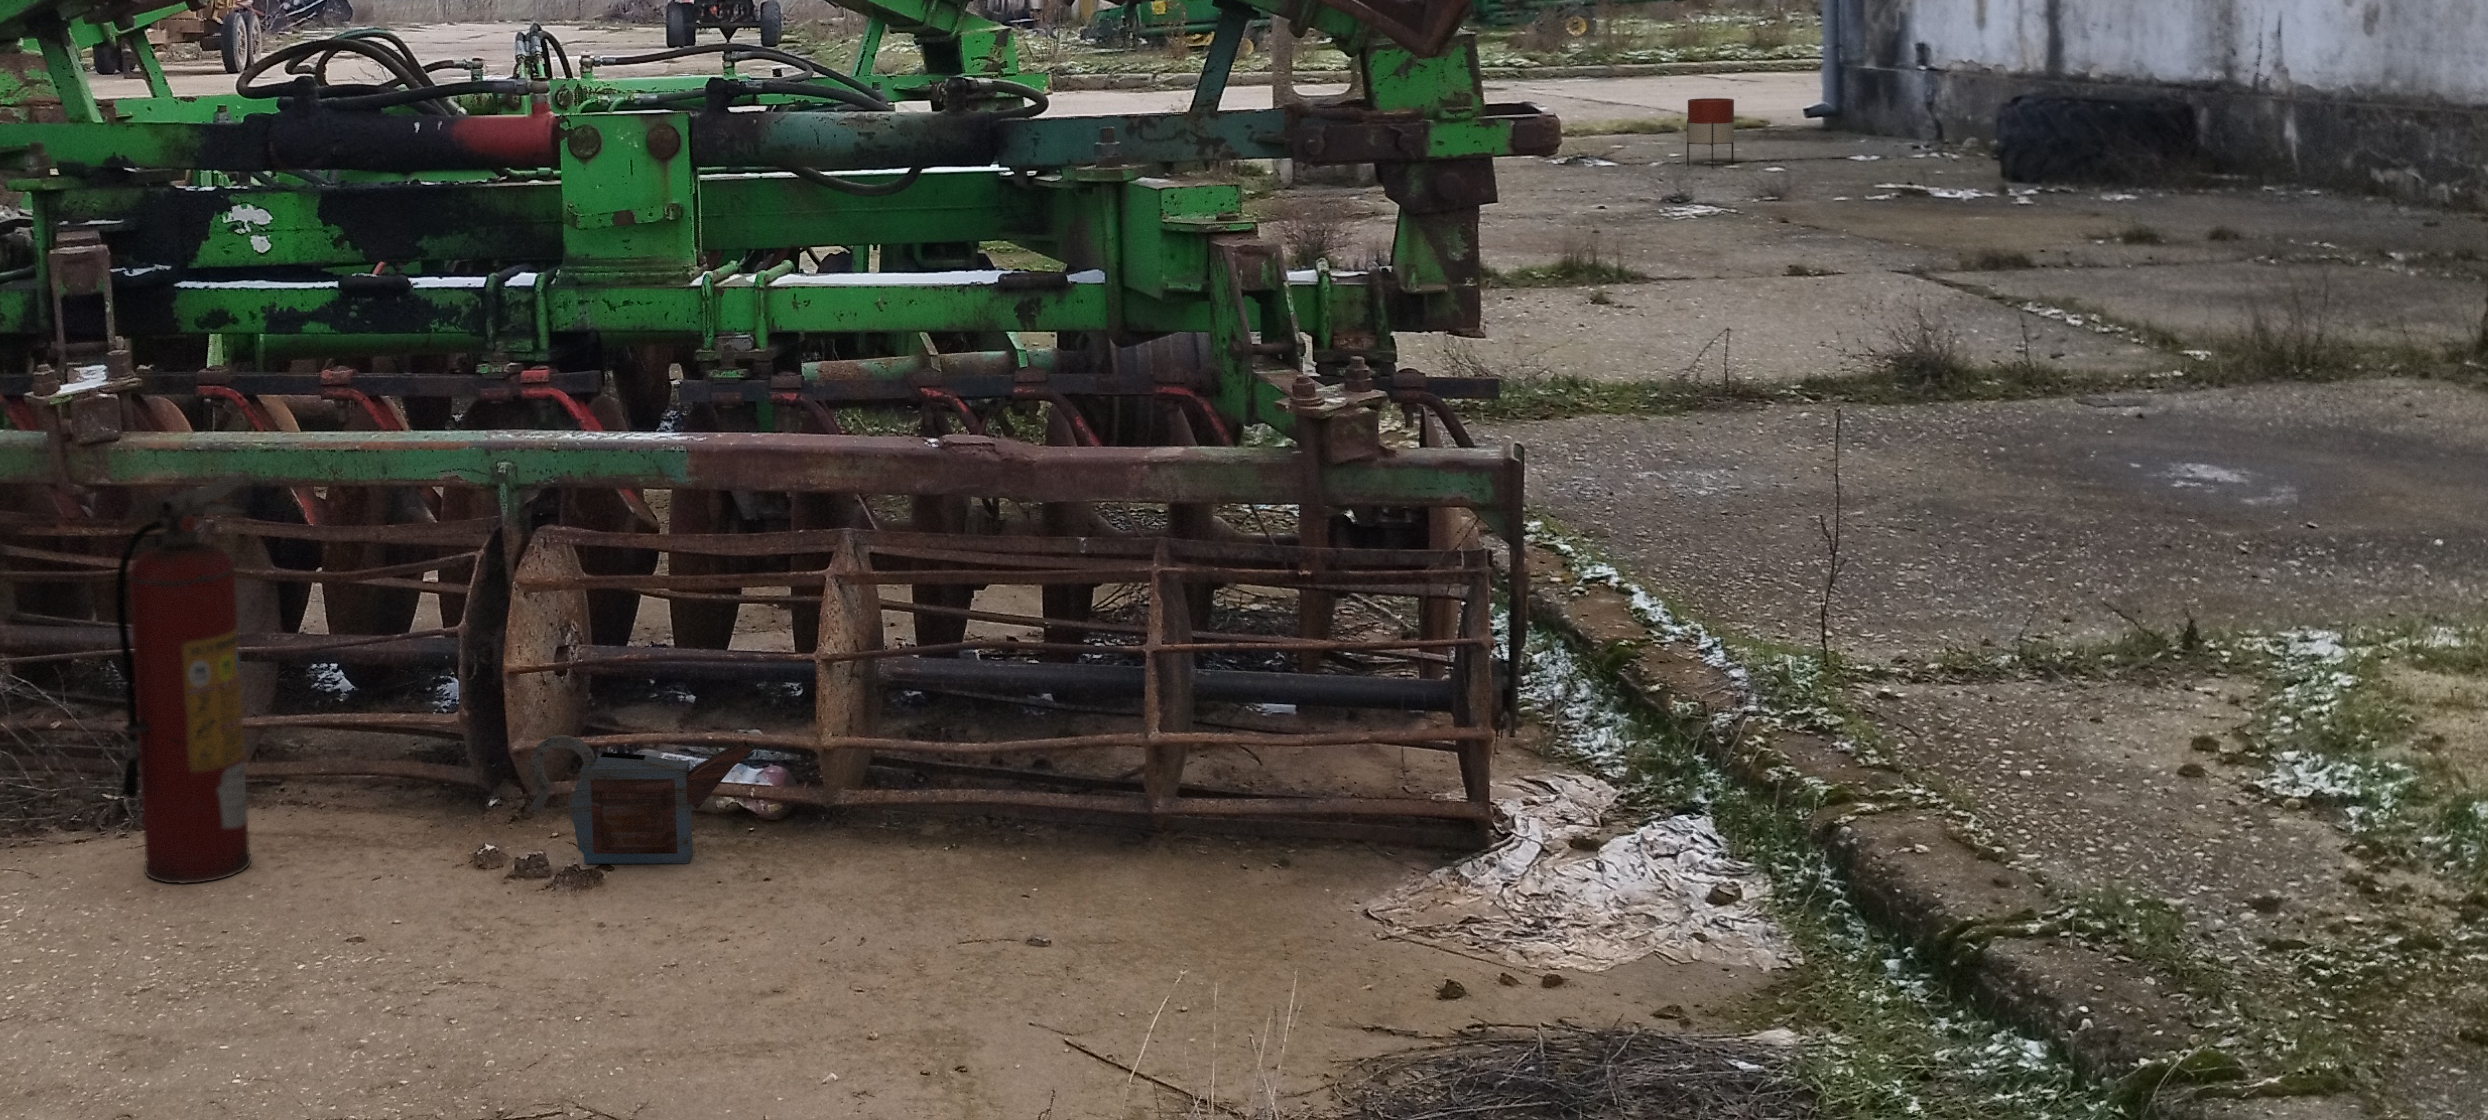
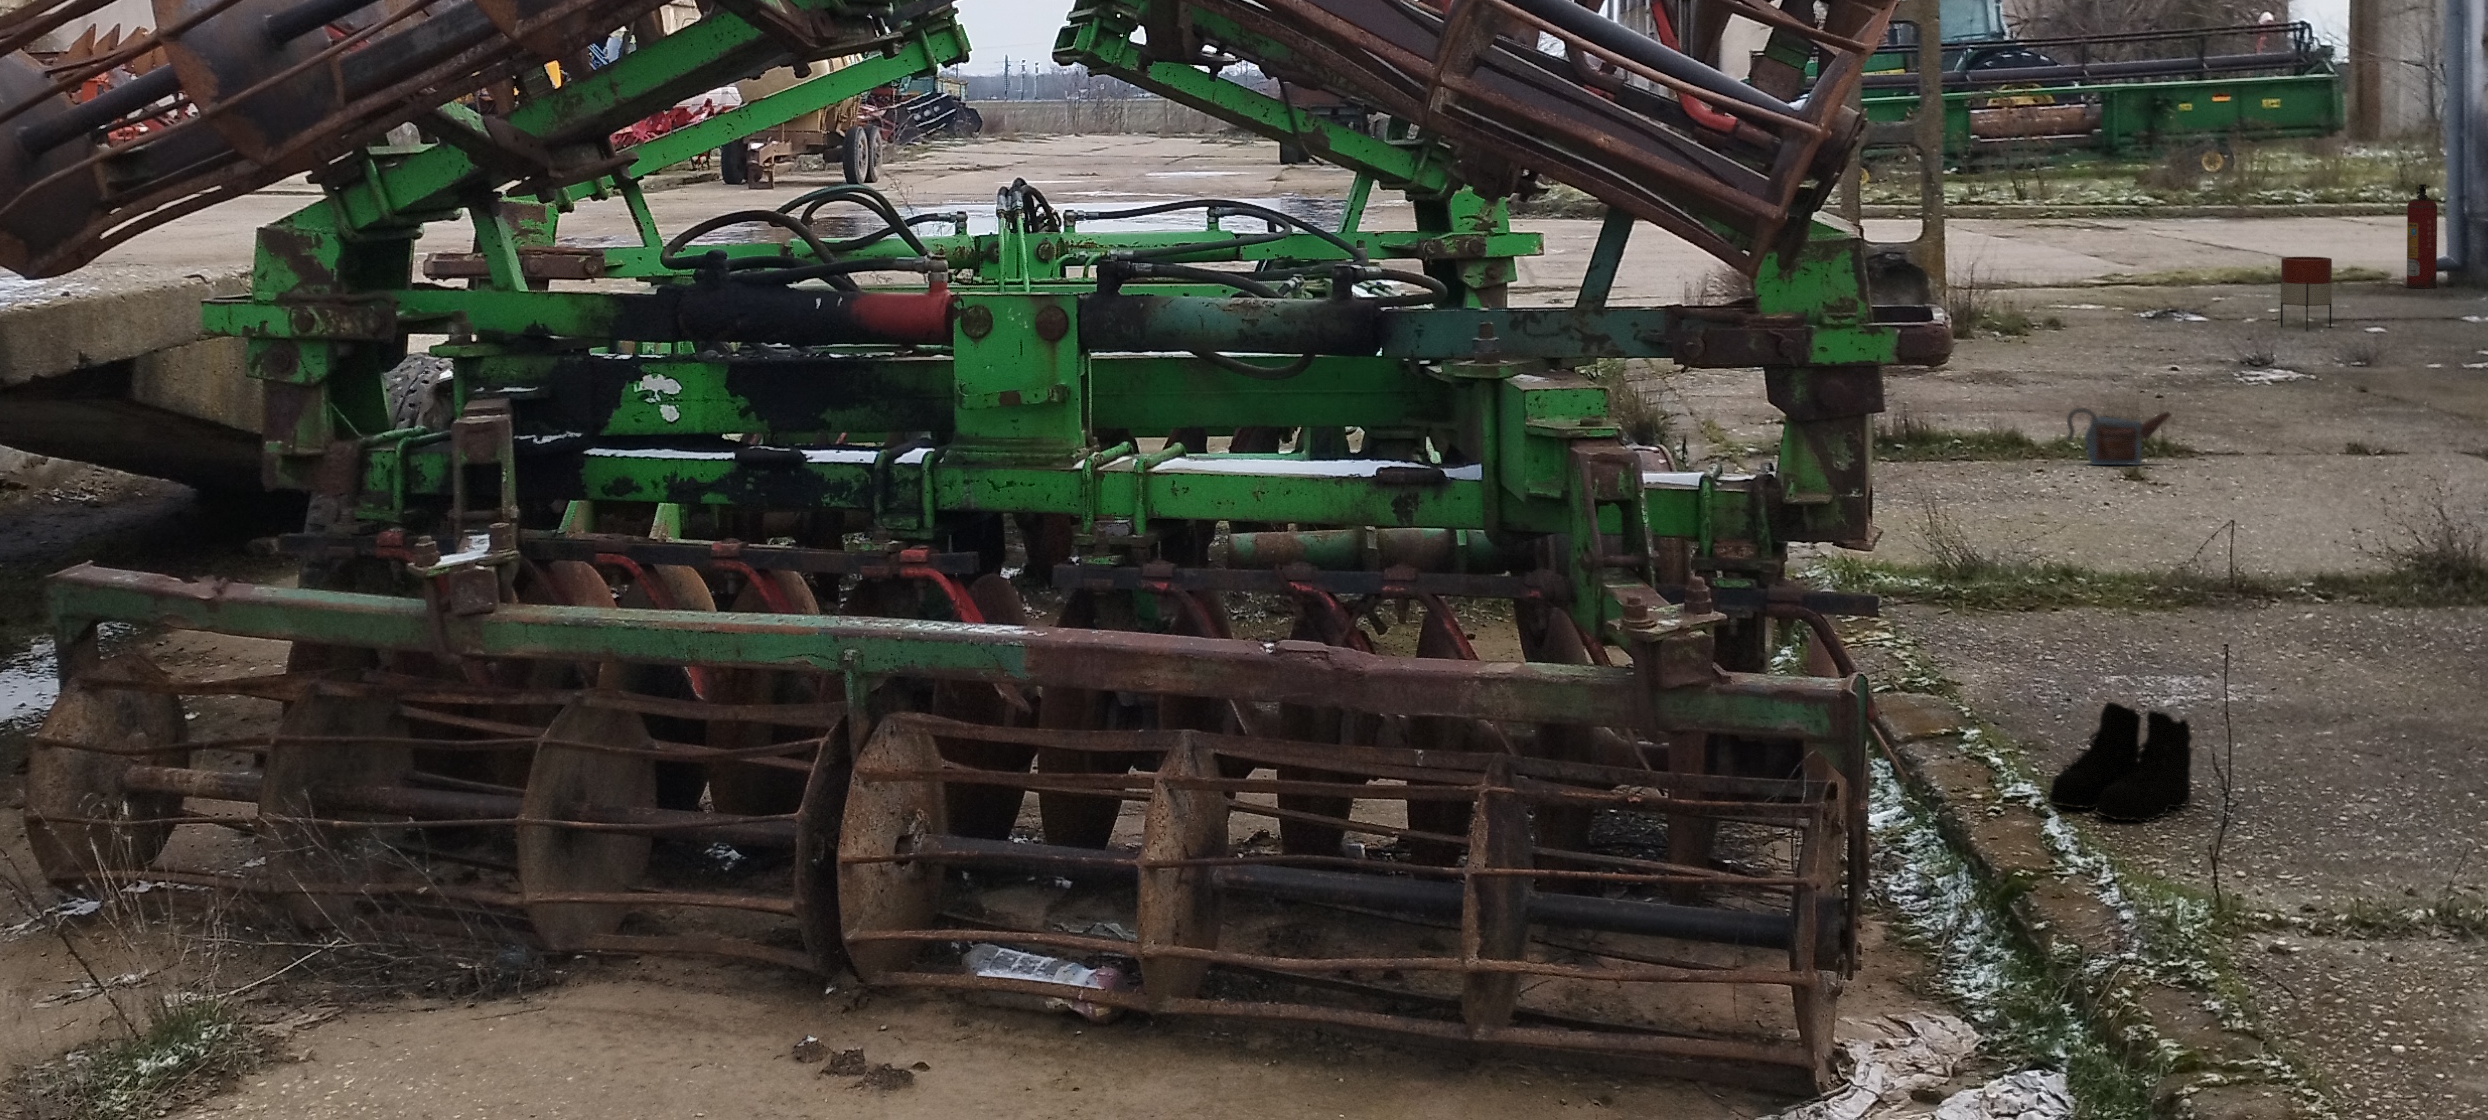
fire extinguisher: present [116,476,251,883] -> present [2406,184,2437,288]
boots: none [1628,480,1760,592] -> present [2049,701,2192,822]
watering can: present [530,735,754,864] -> present [2067,408,2171,465]

